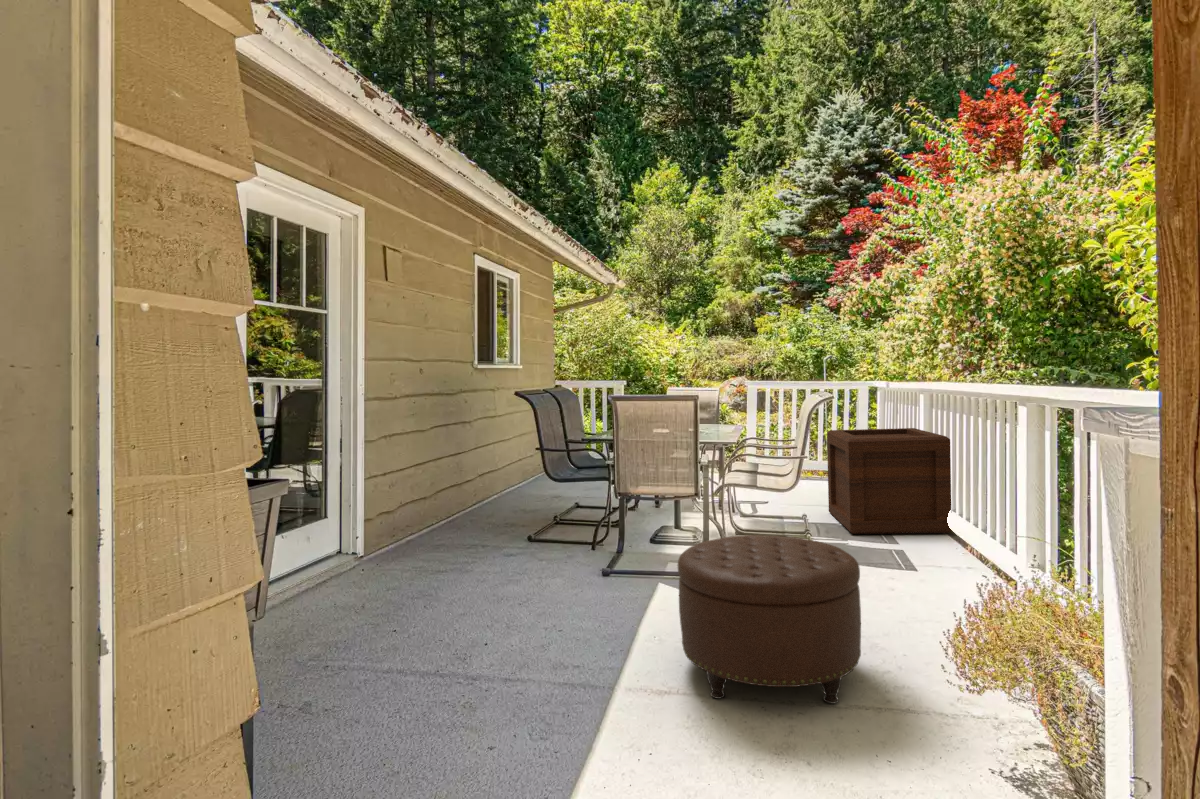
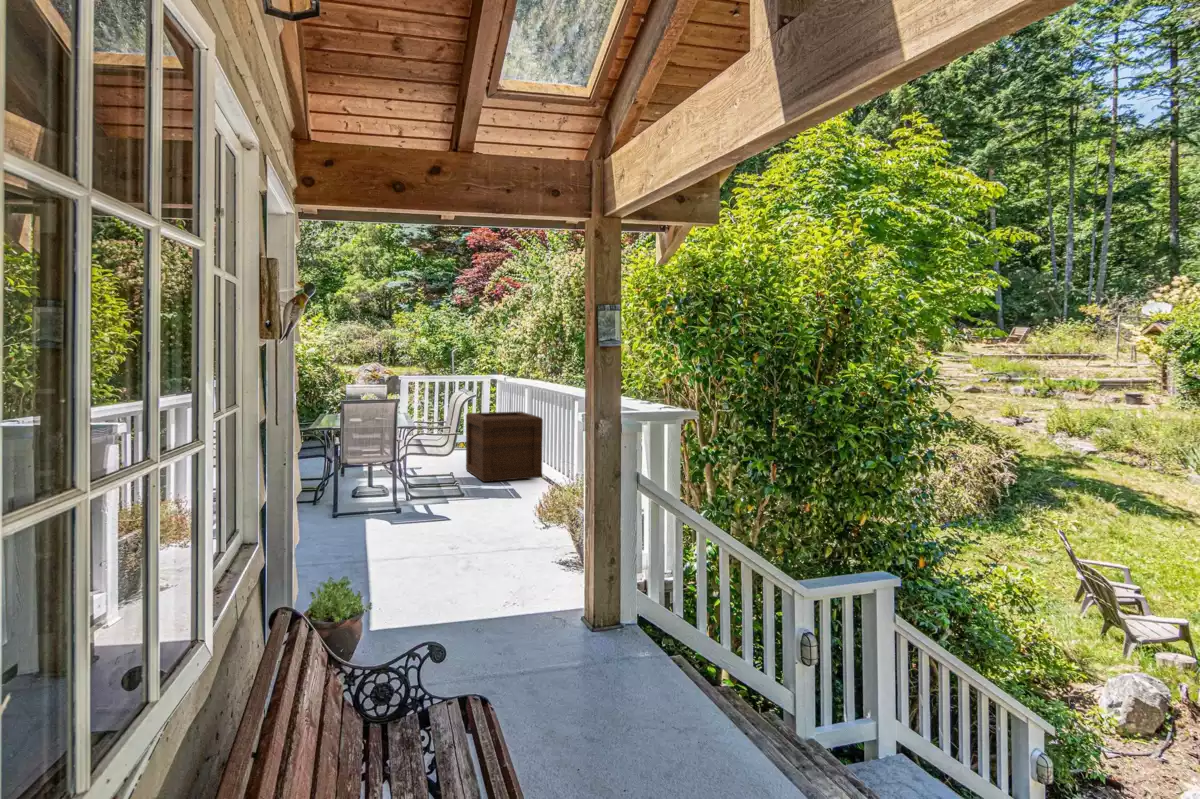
ottoman: present [678,535,861,704] -> none [402,475,500,560]

